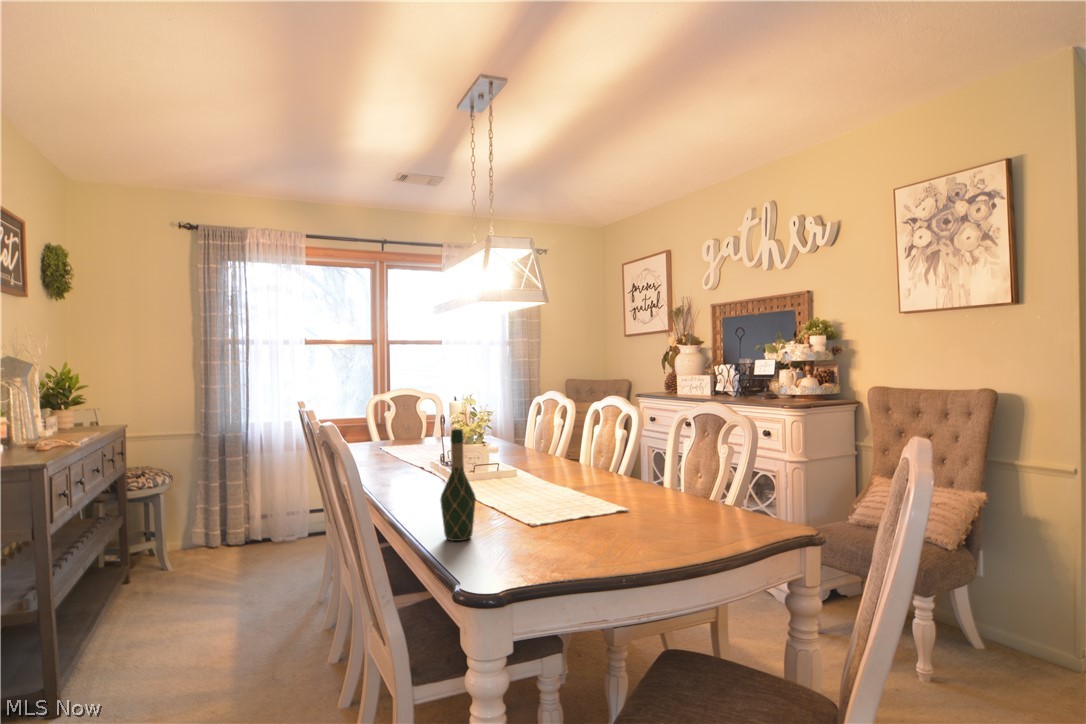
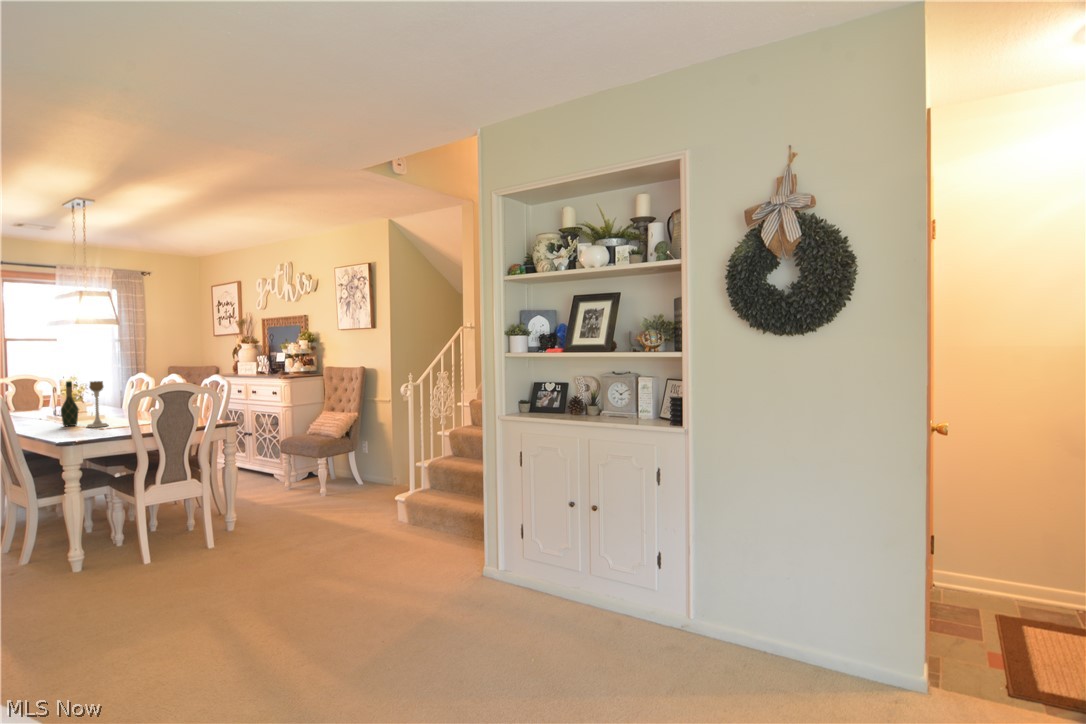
candle holder: none [493,434,543,565] -> present [87,381,108,427]

